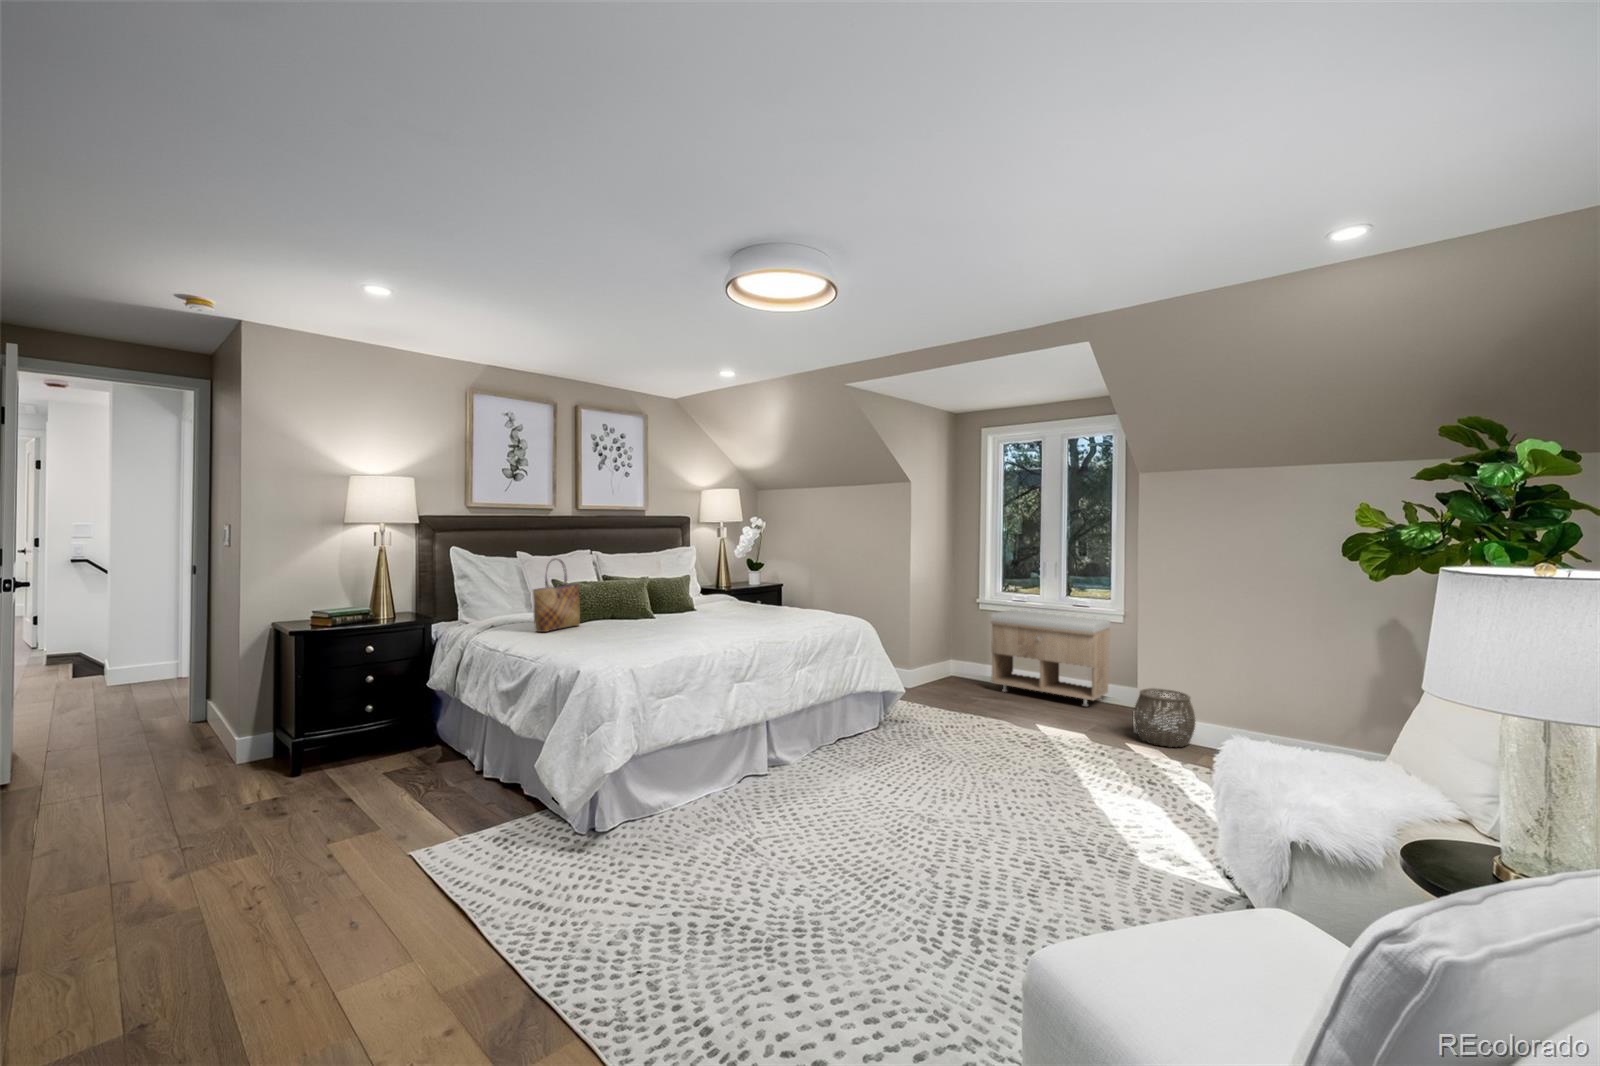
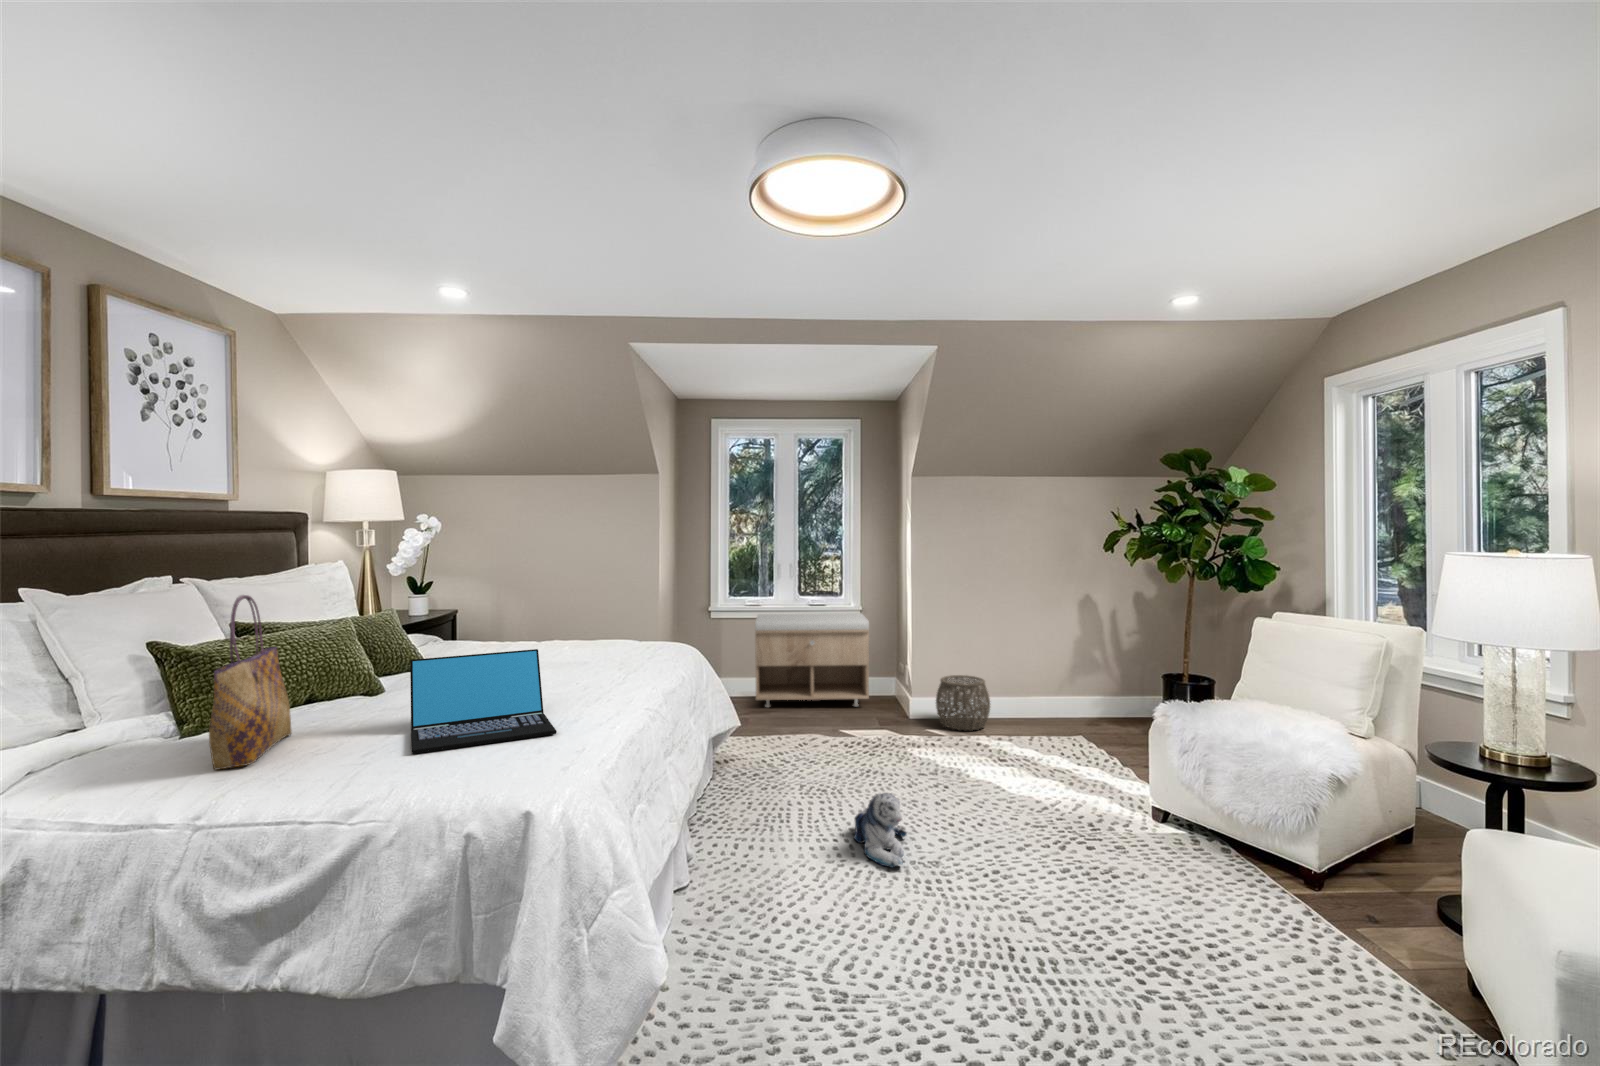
laptop: none [594,597,679,642] -> present [410,649,557,754]
plush toy: none [890,742,941,796] -> present [854,793,907,868]

